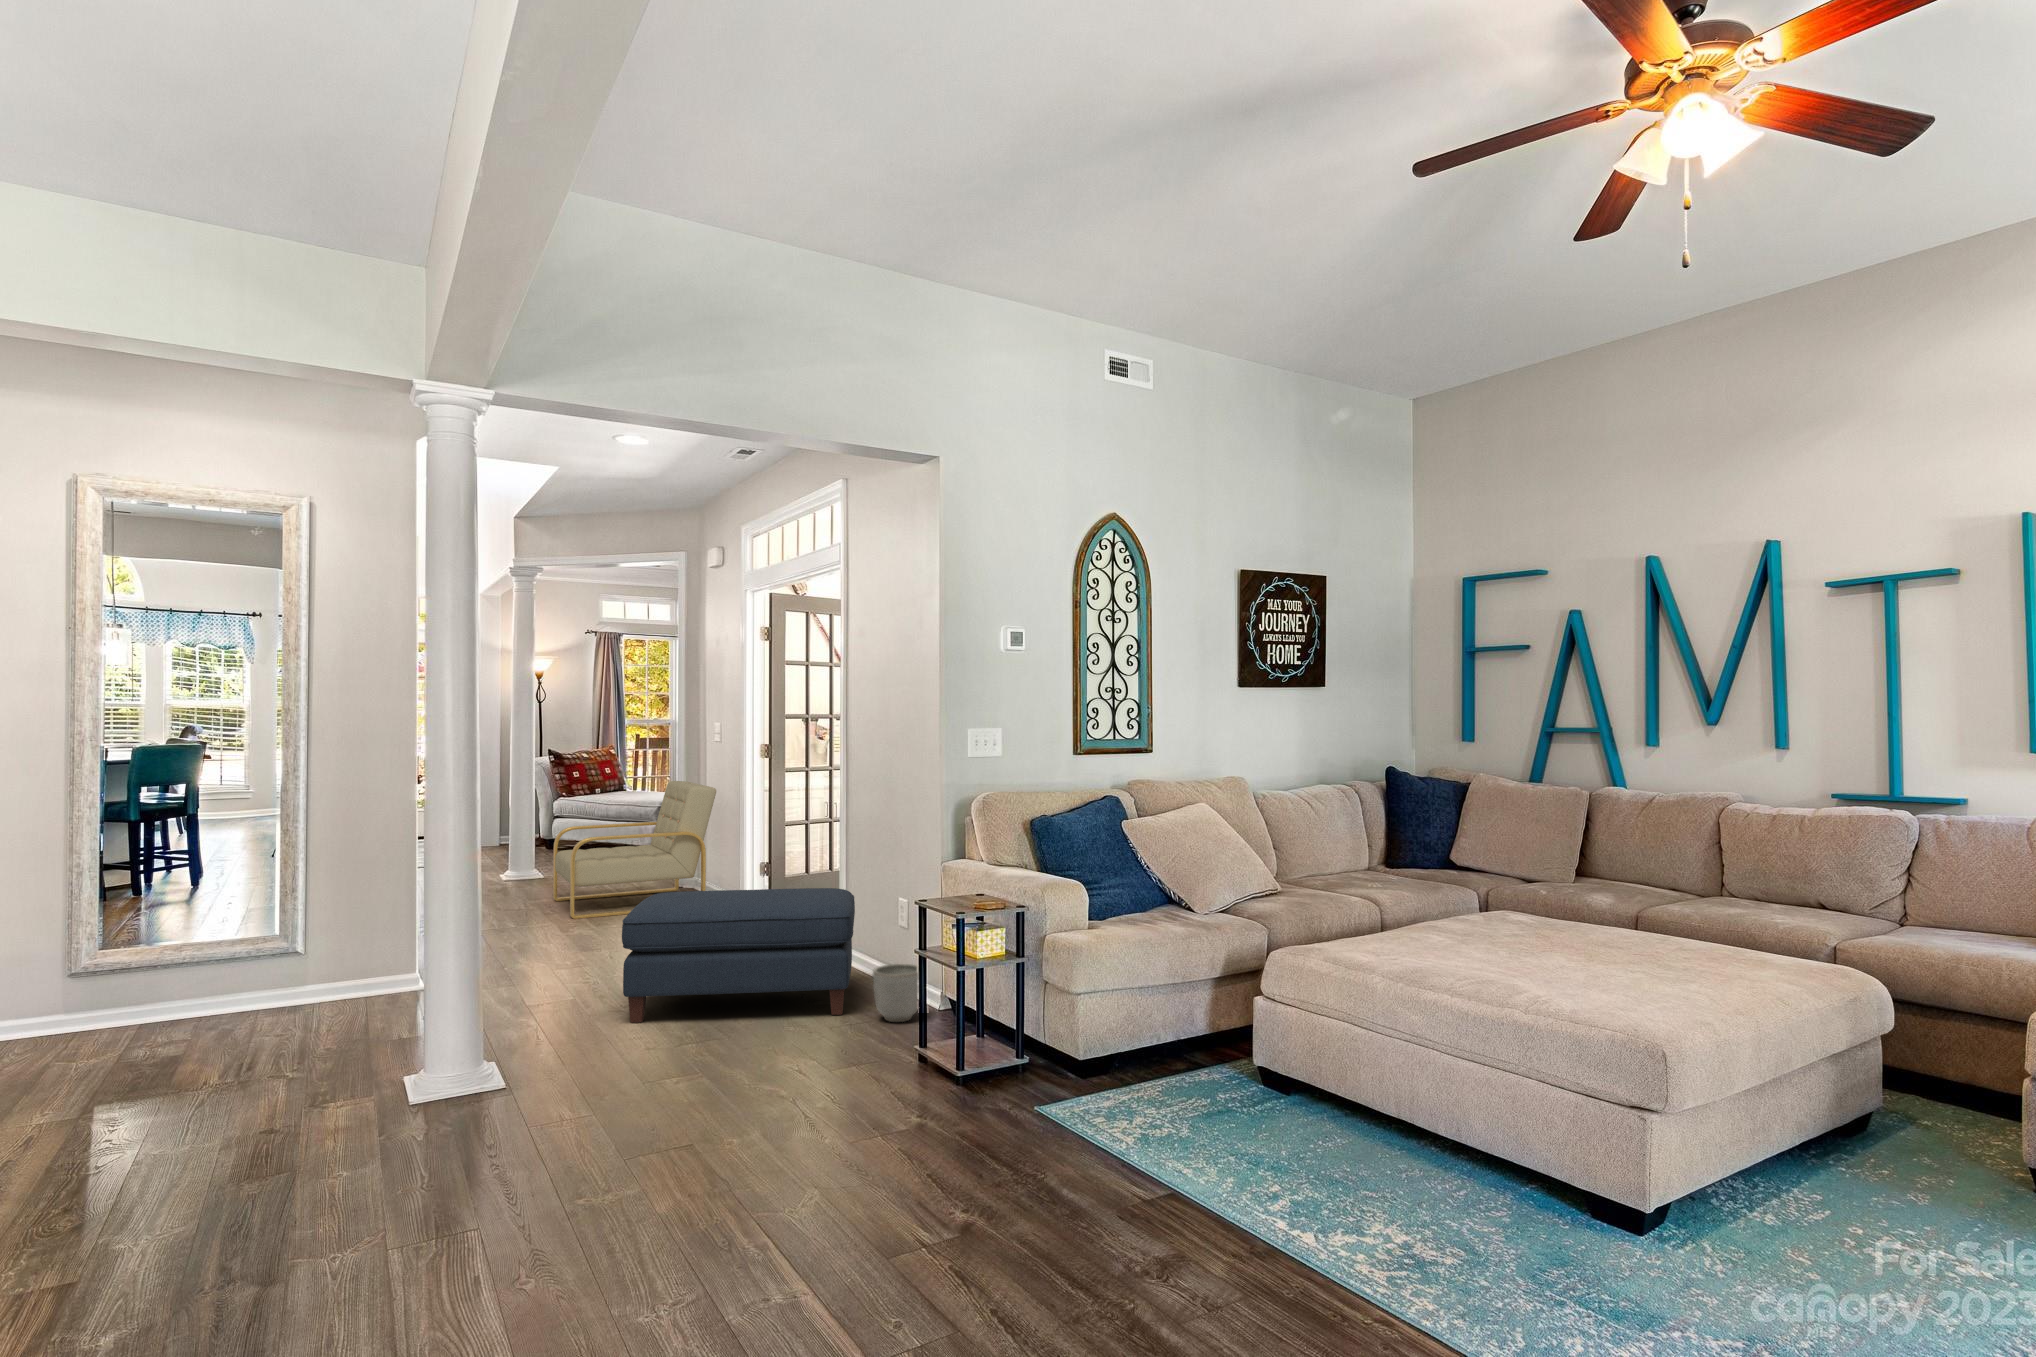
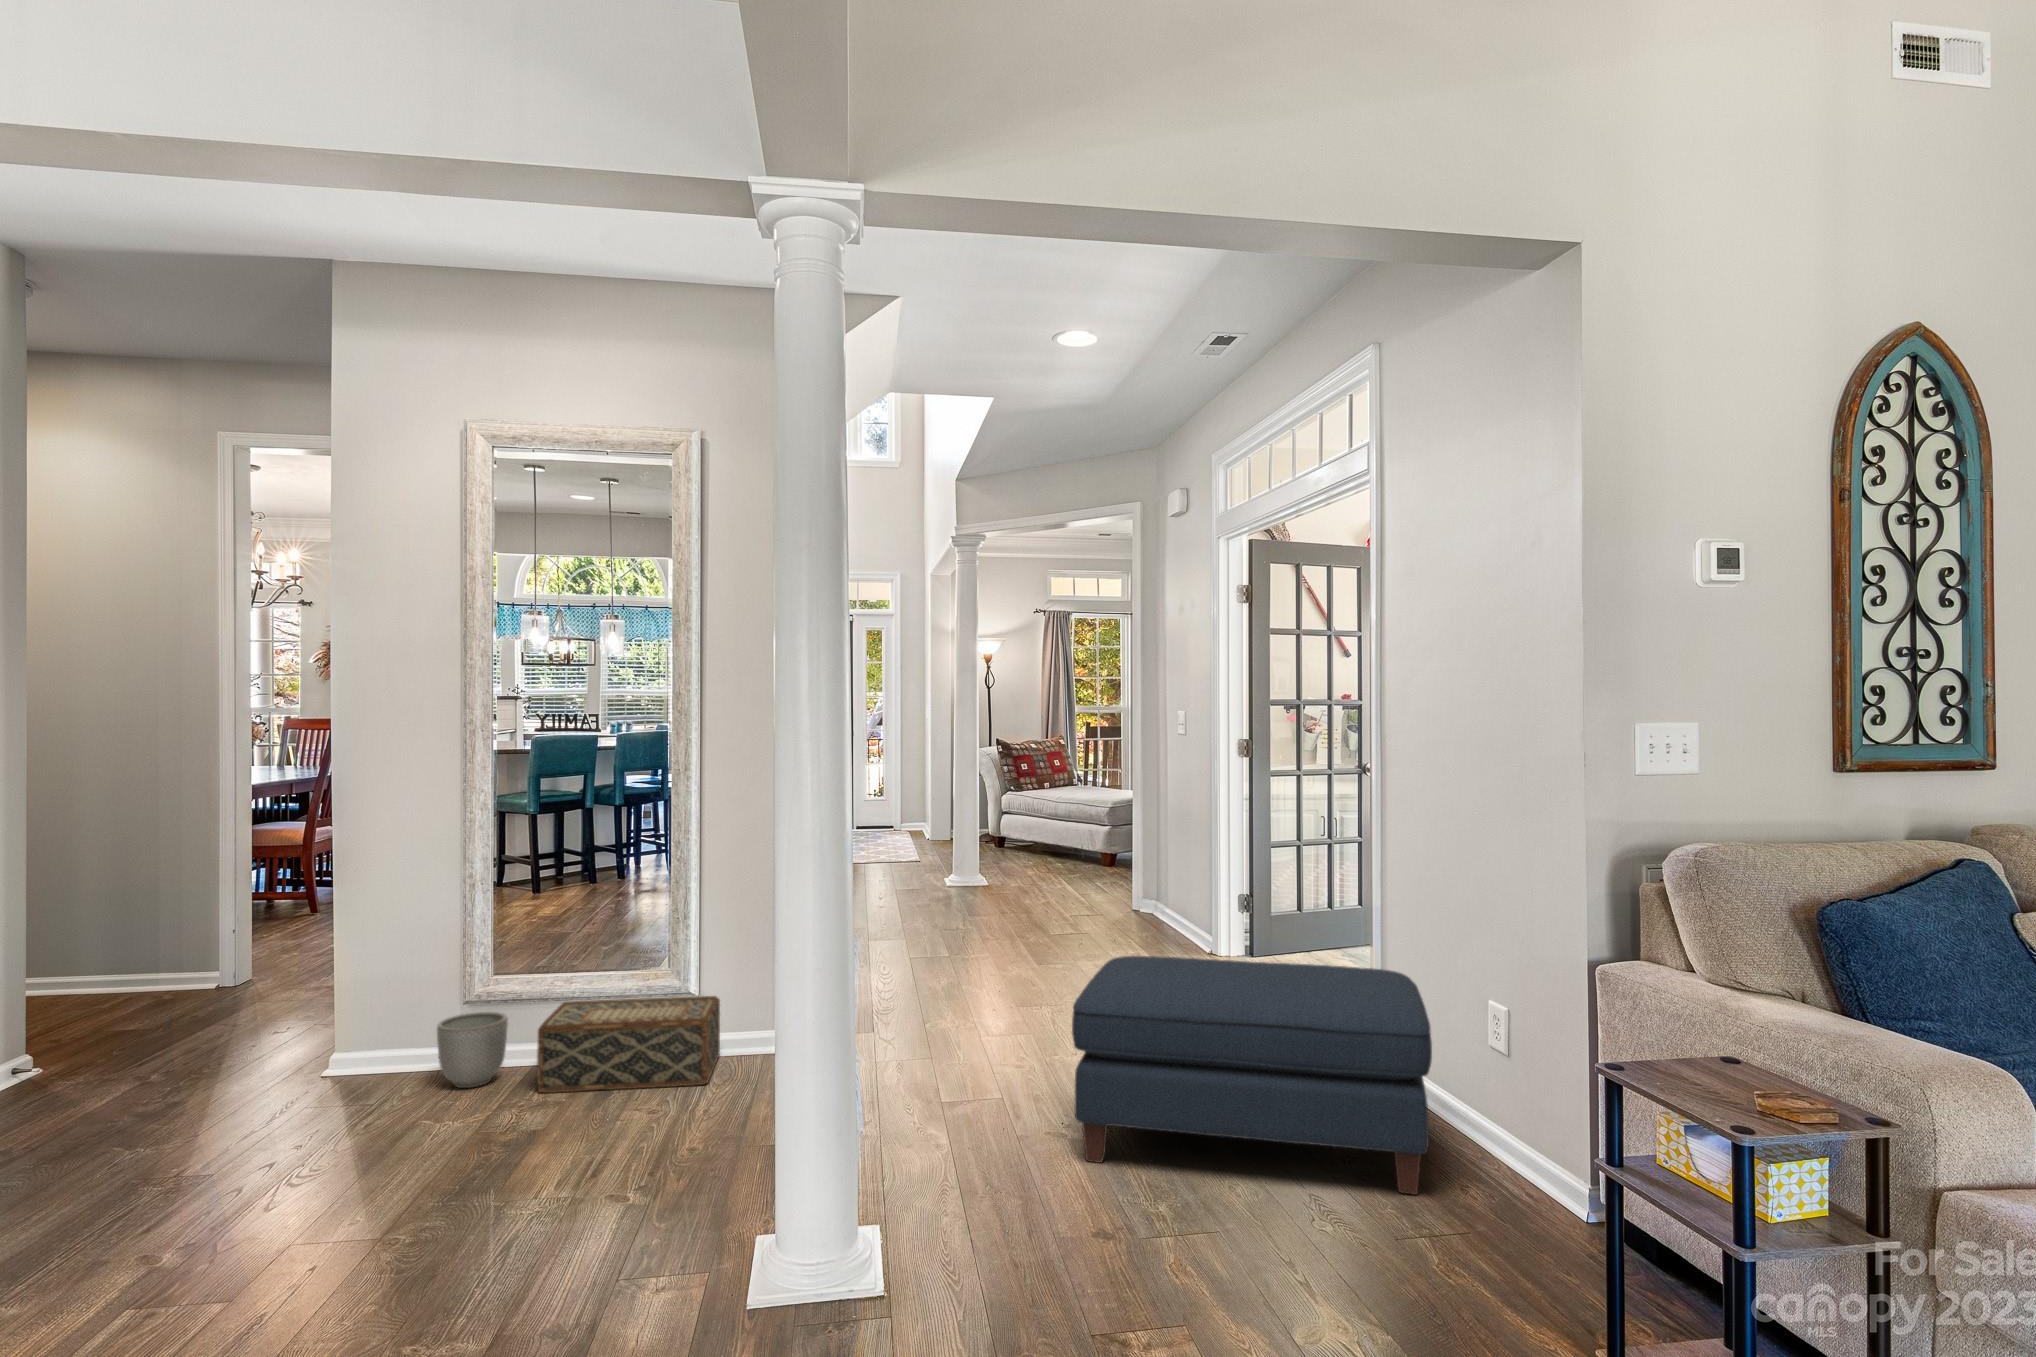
armchair: present [553,781,716,919] -> none [996,781,1185,950]
woven basket: none [162,952,323,1034] -> present [537,996,720,1093]
planter: present [873,964,918,1022] -> present [437,1012,508,1088]

